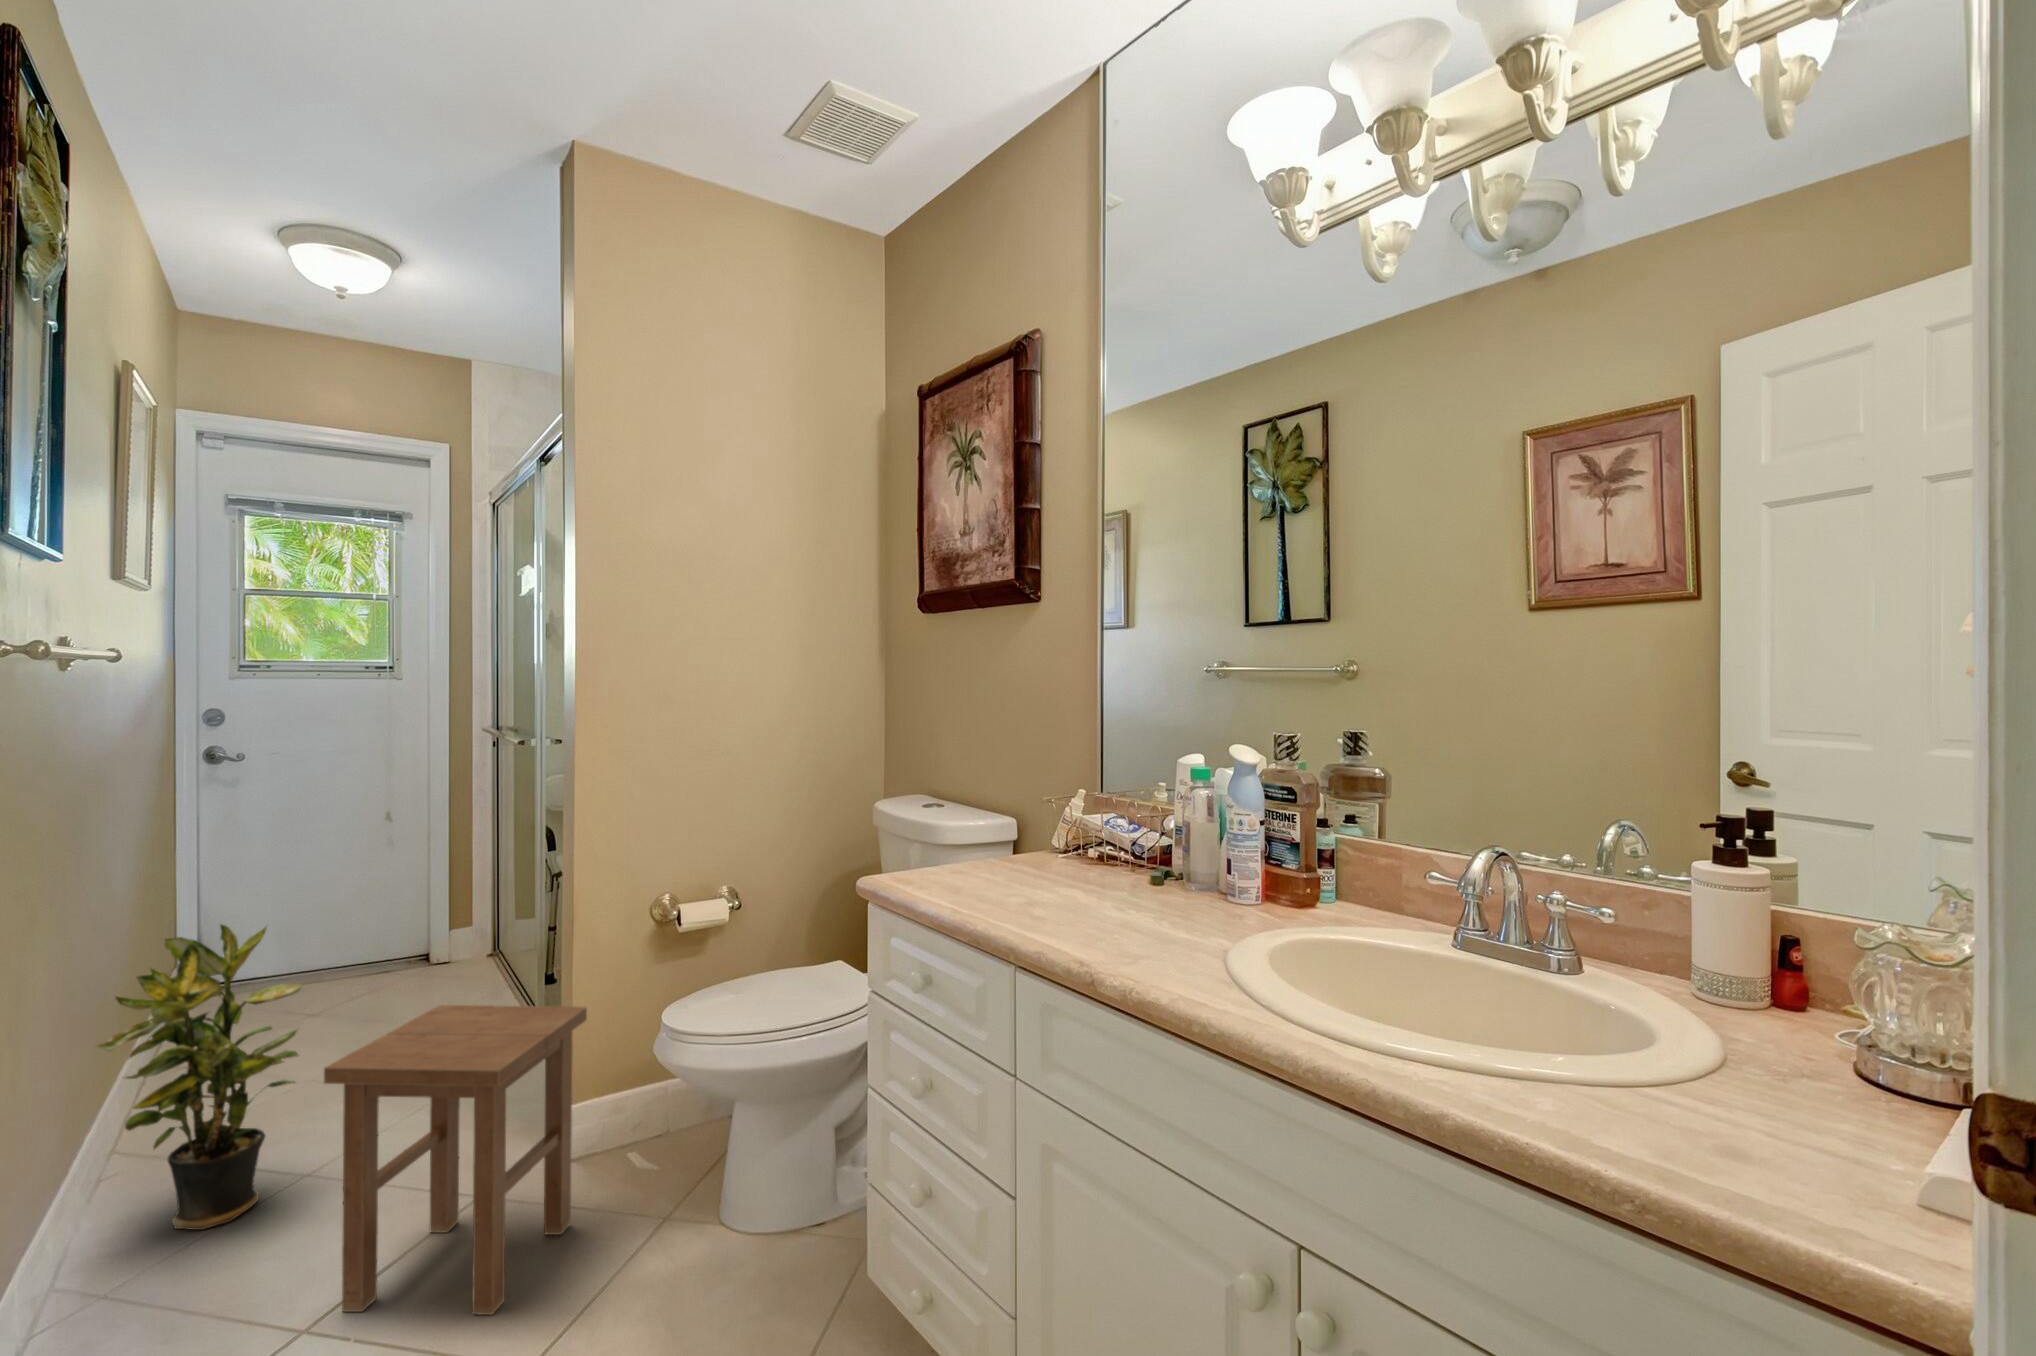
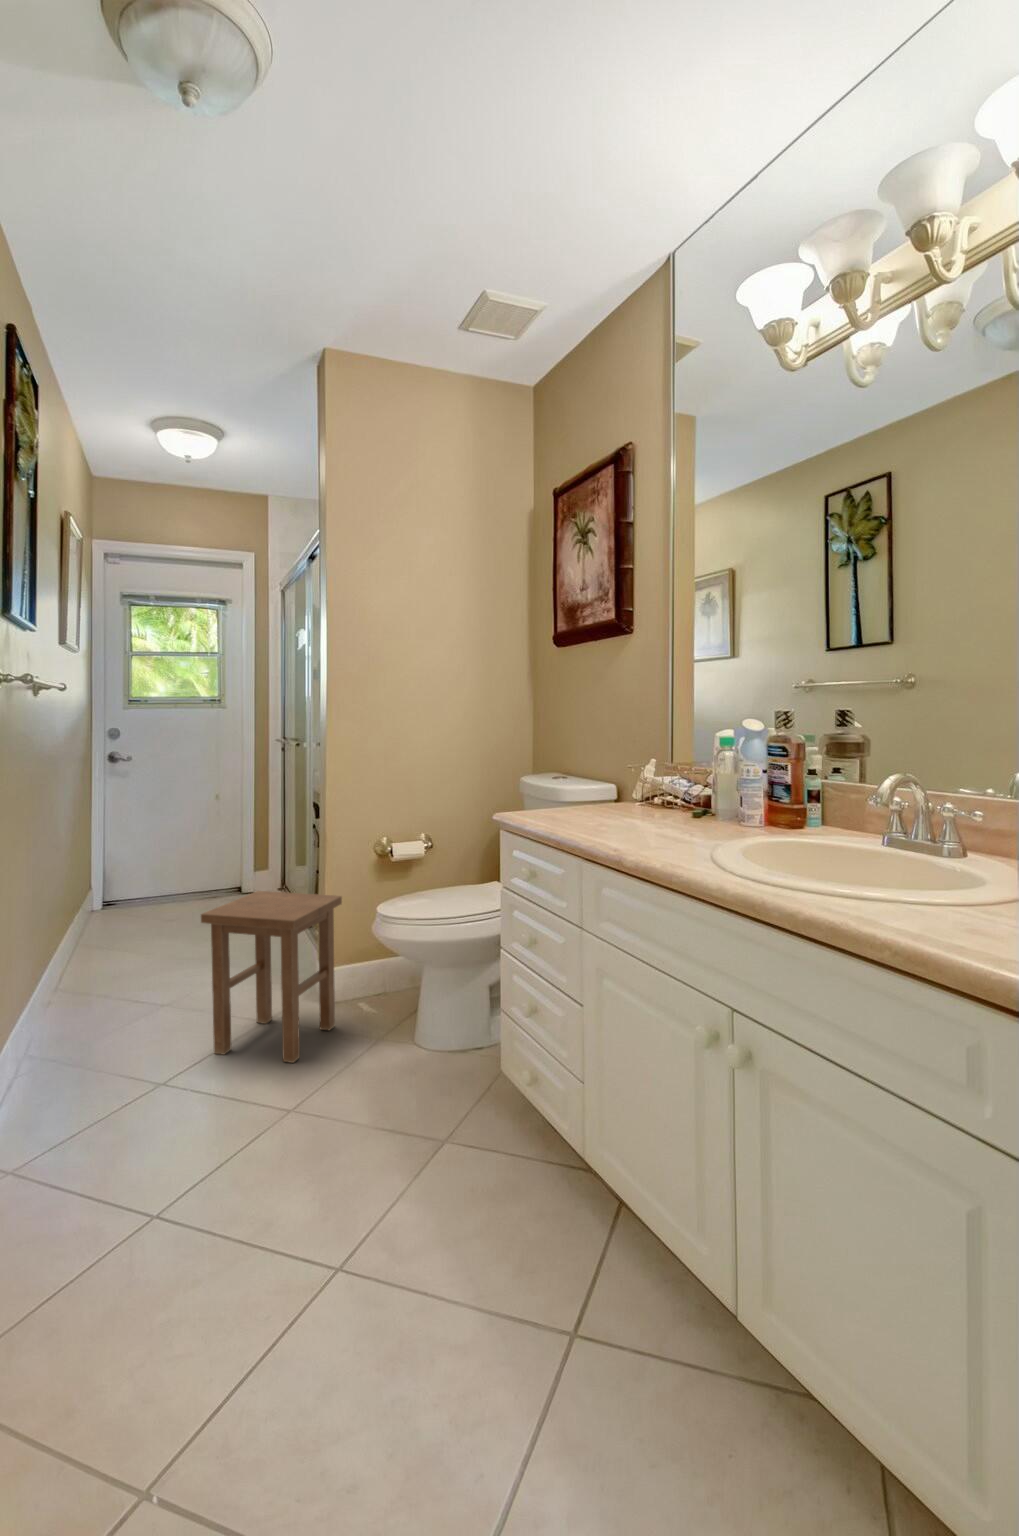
potted plant: present [95,924,302,1230] -> none [82,840,184,1011]

